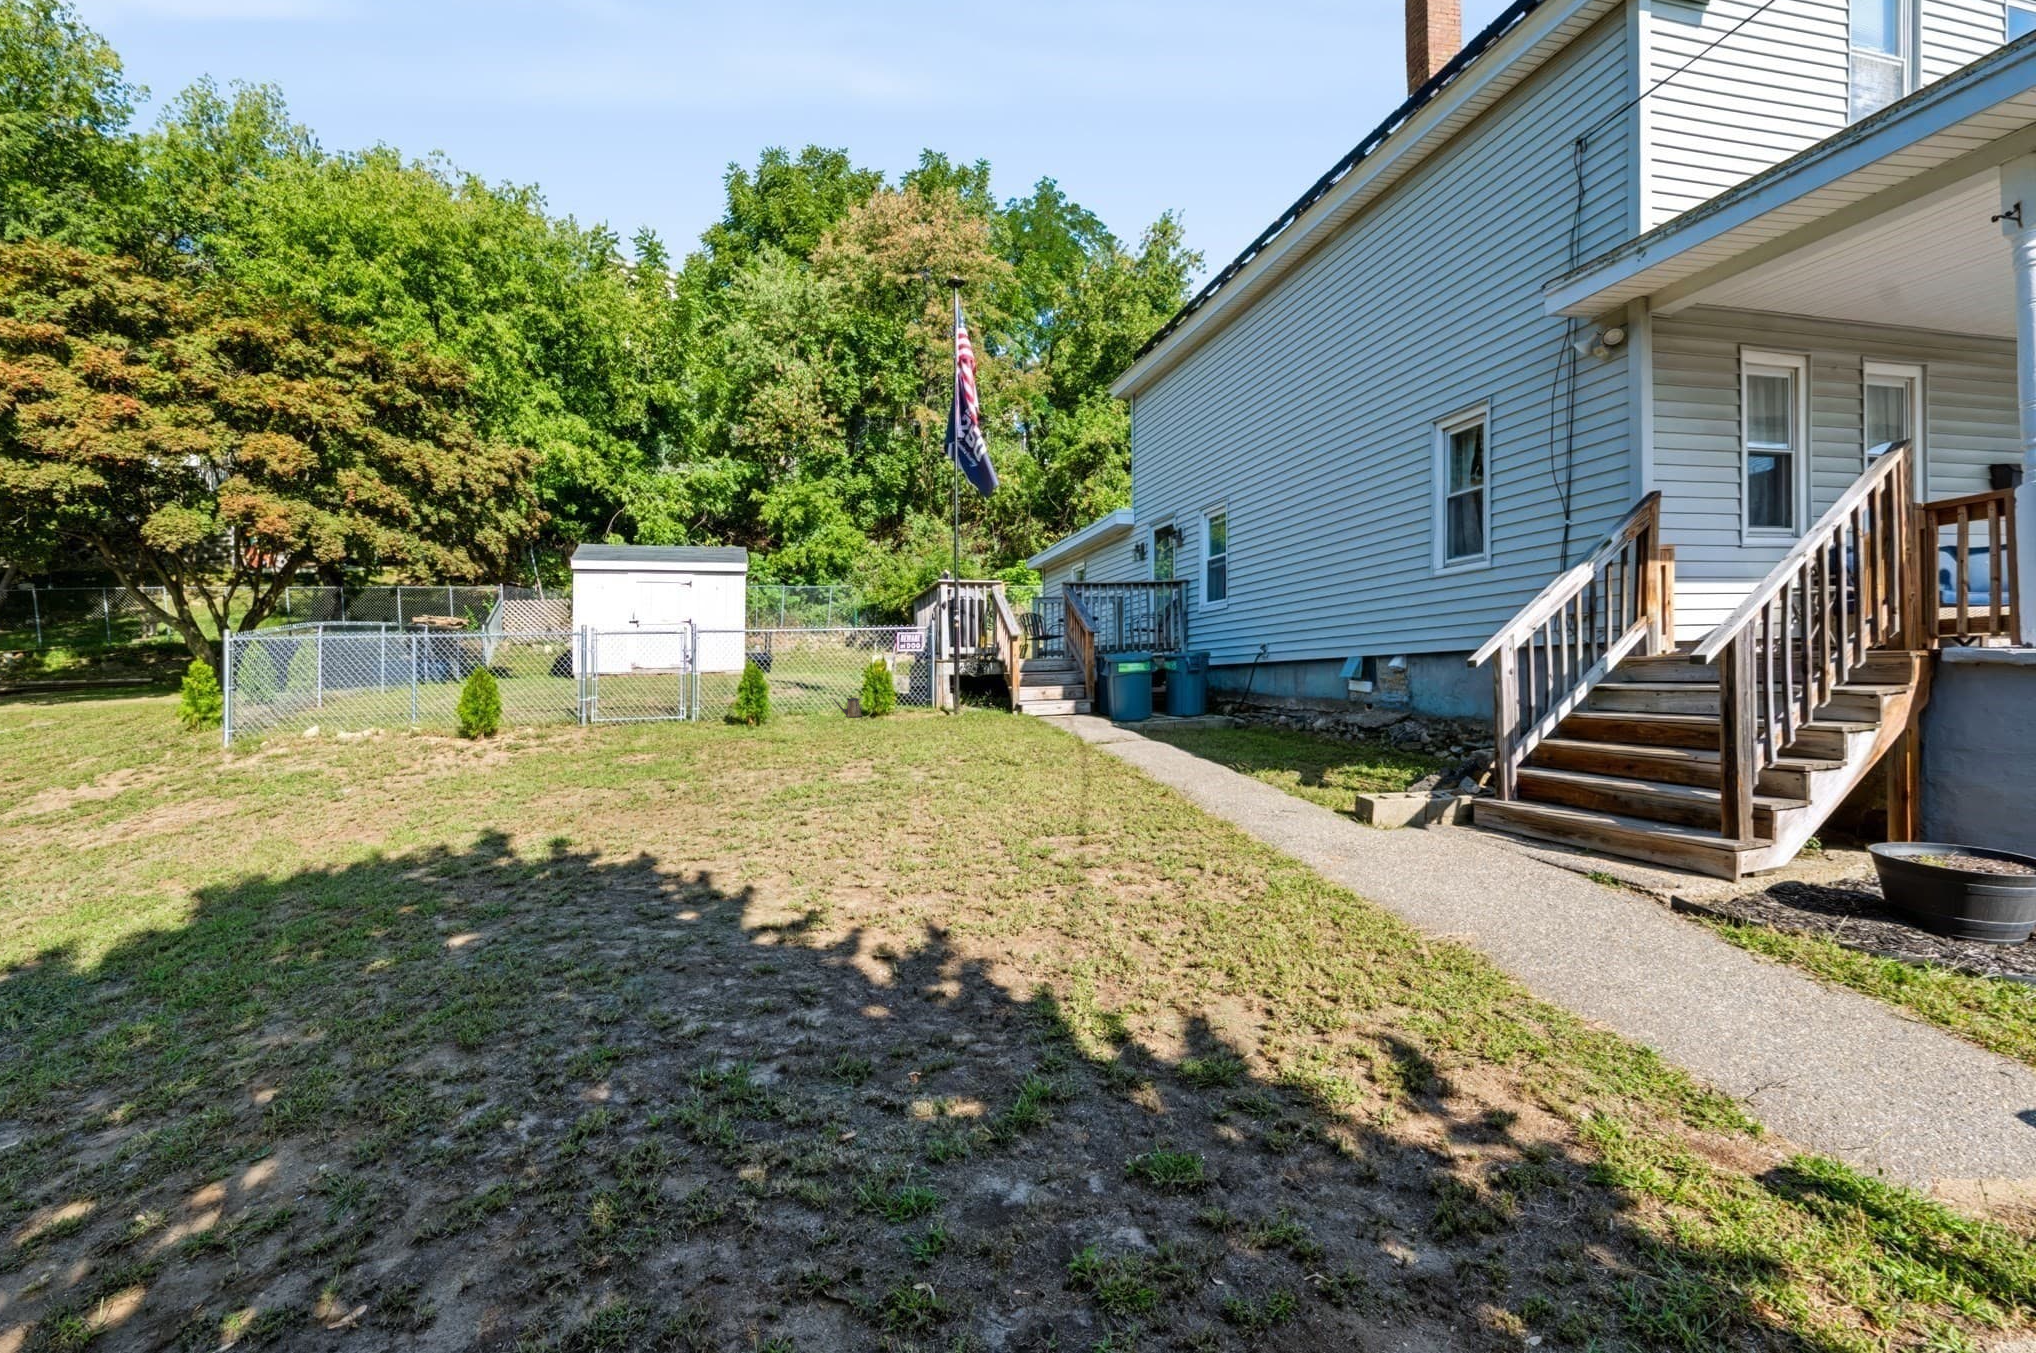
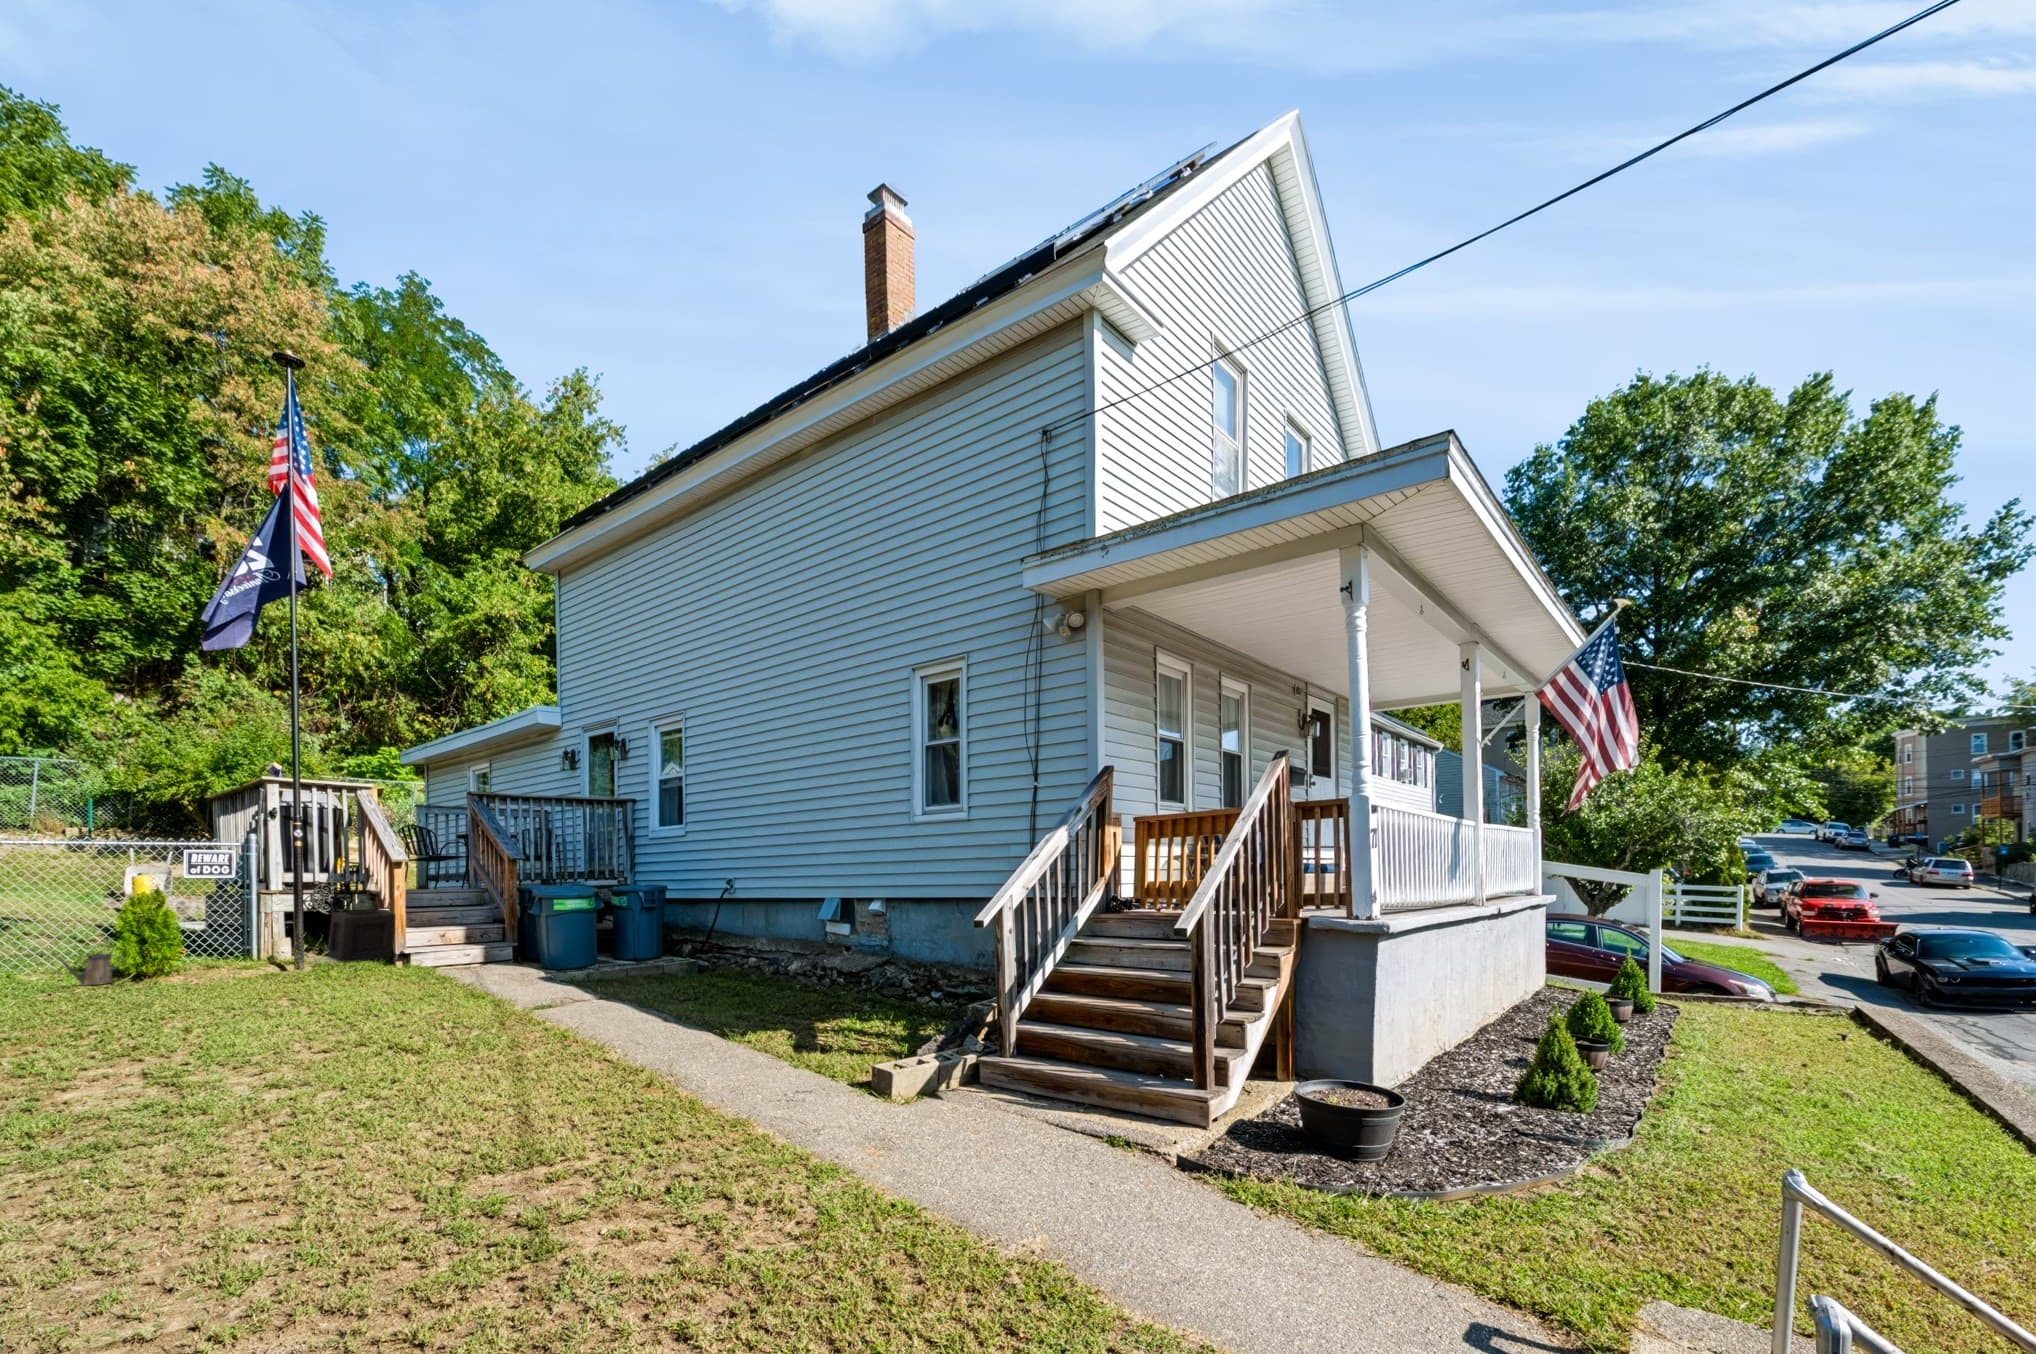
wooden crate: none [981,674,1021,711] -> present [328,910,396,963]

